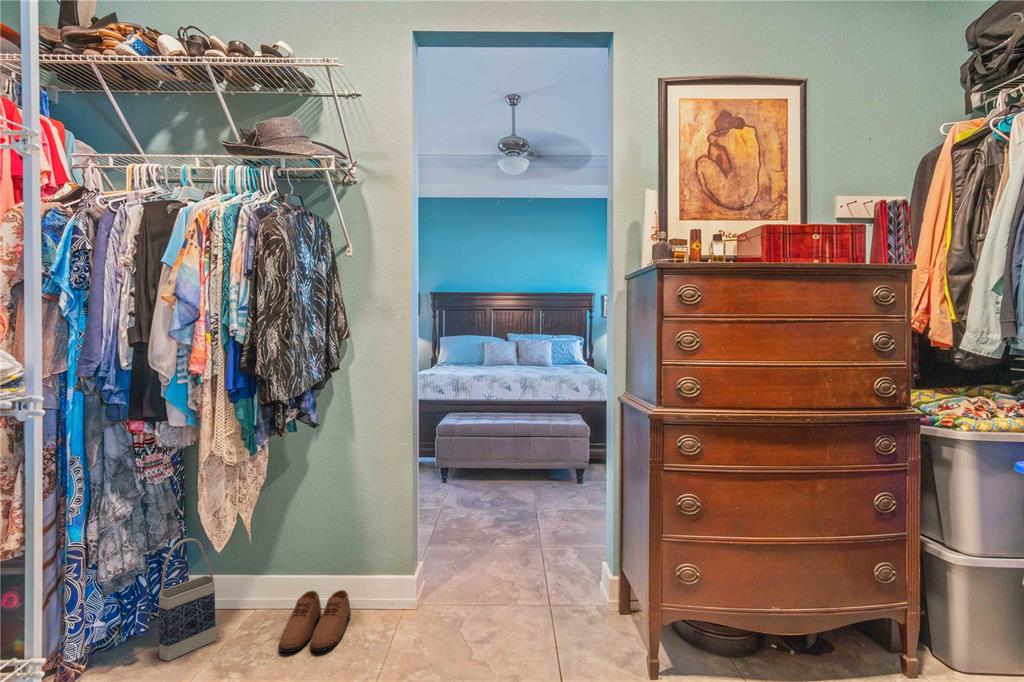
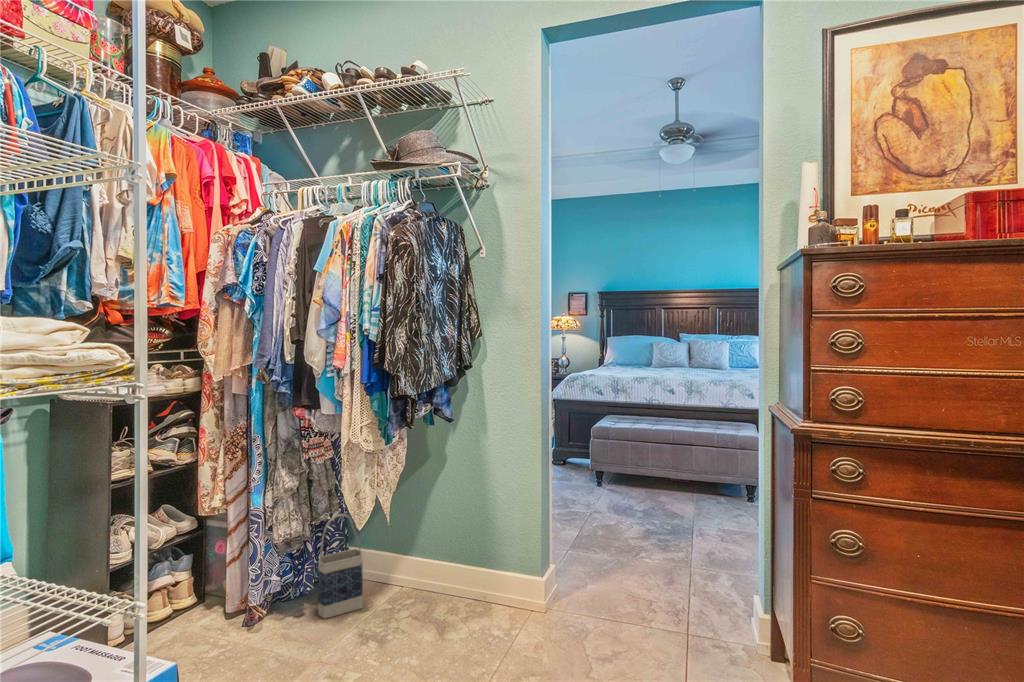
shoe: present [278,590,351,652] -> none [410,577,477,636]

